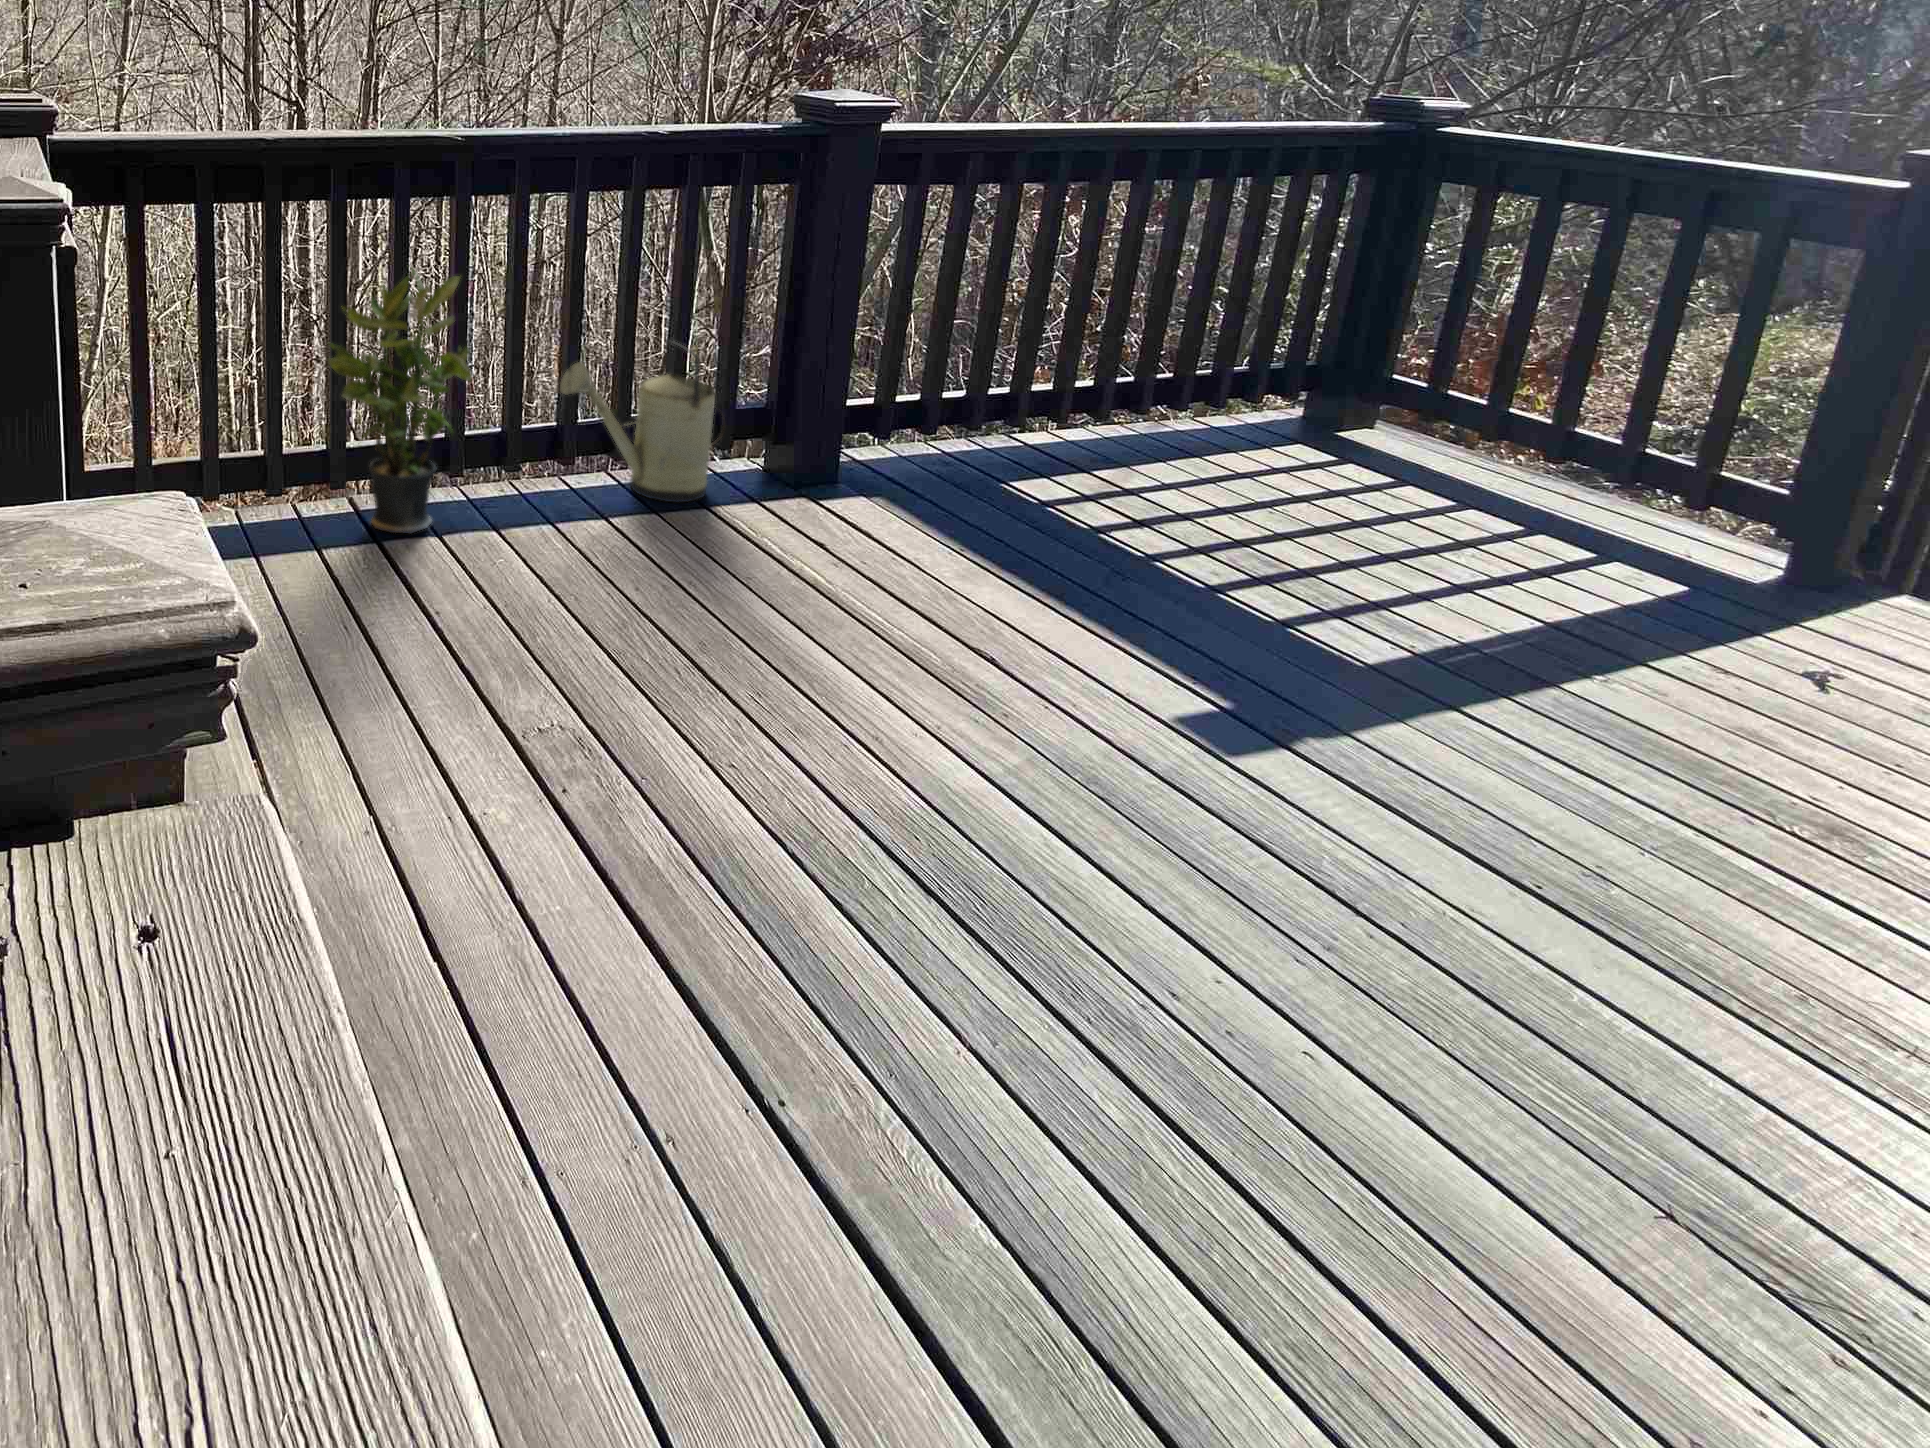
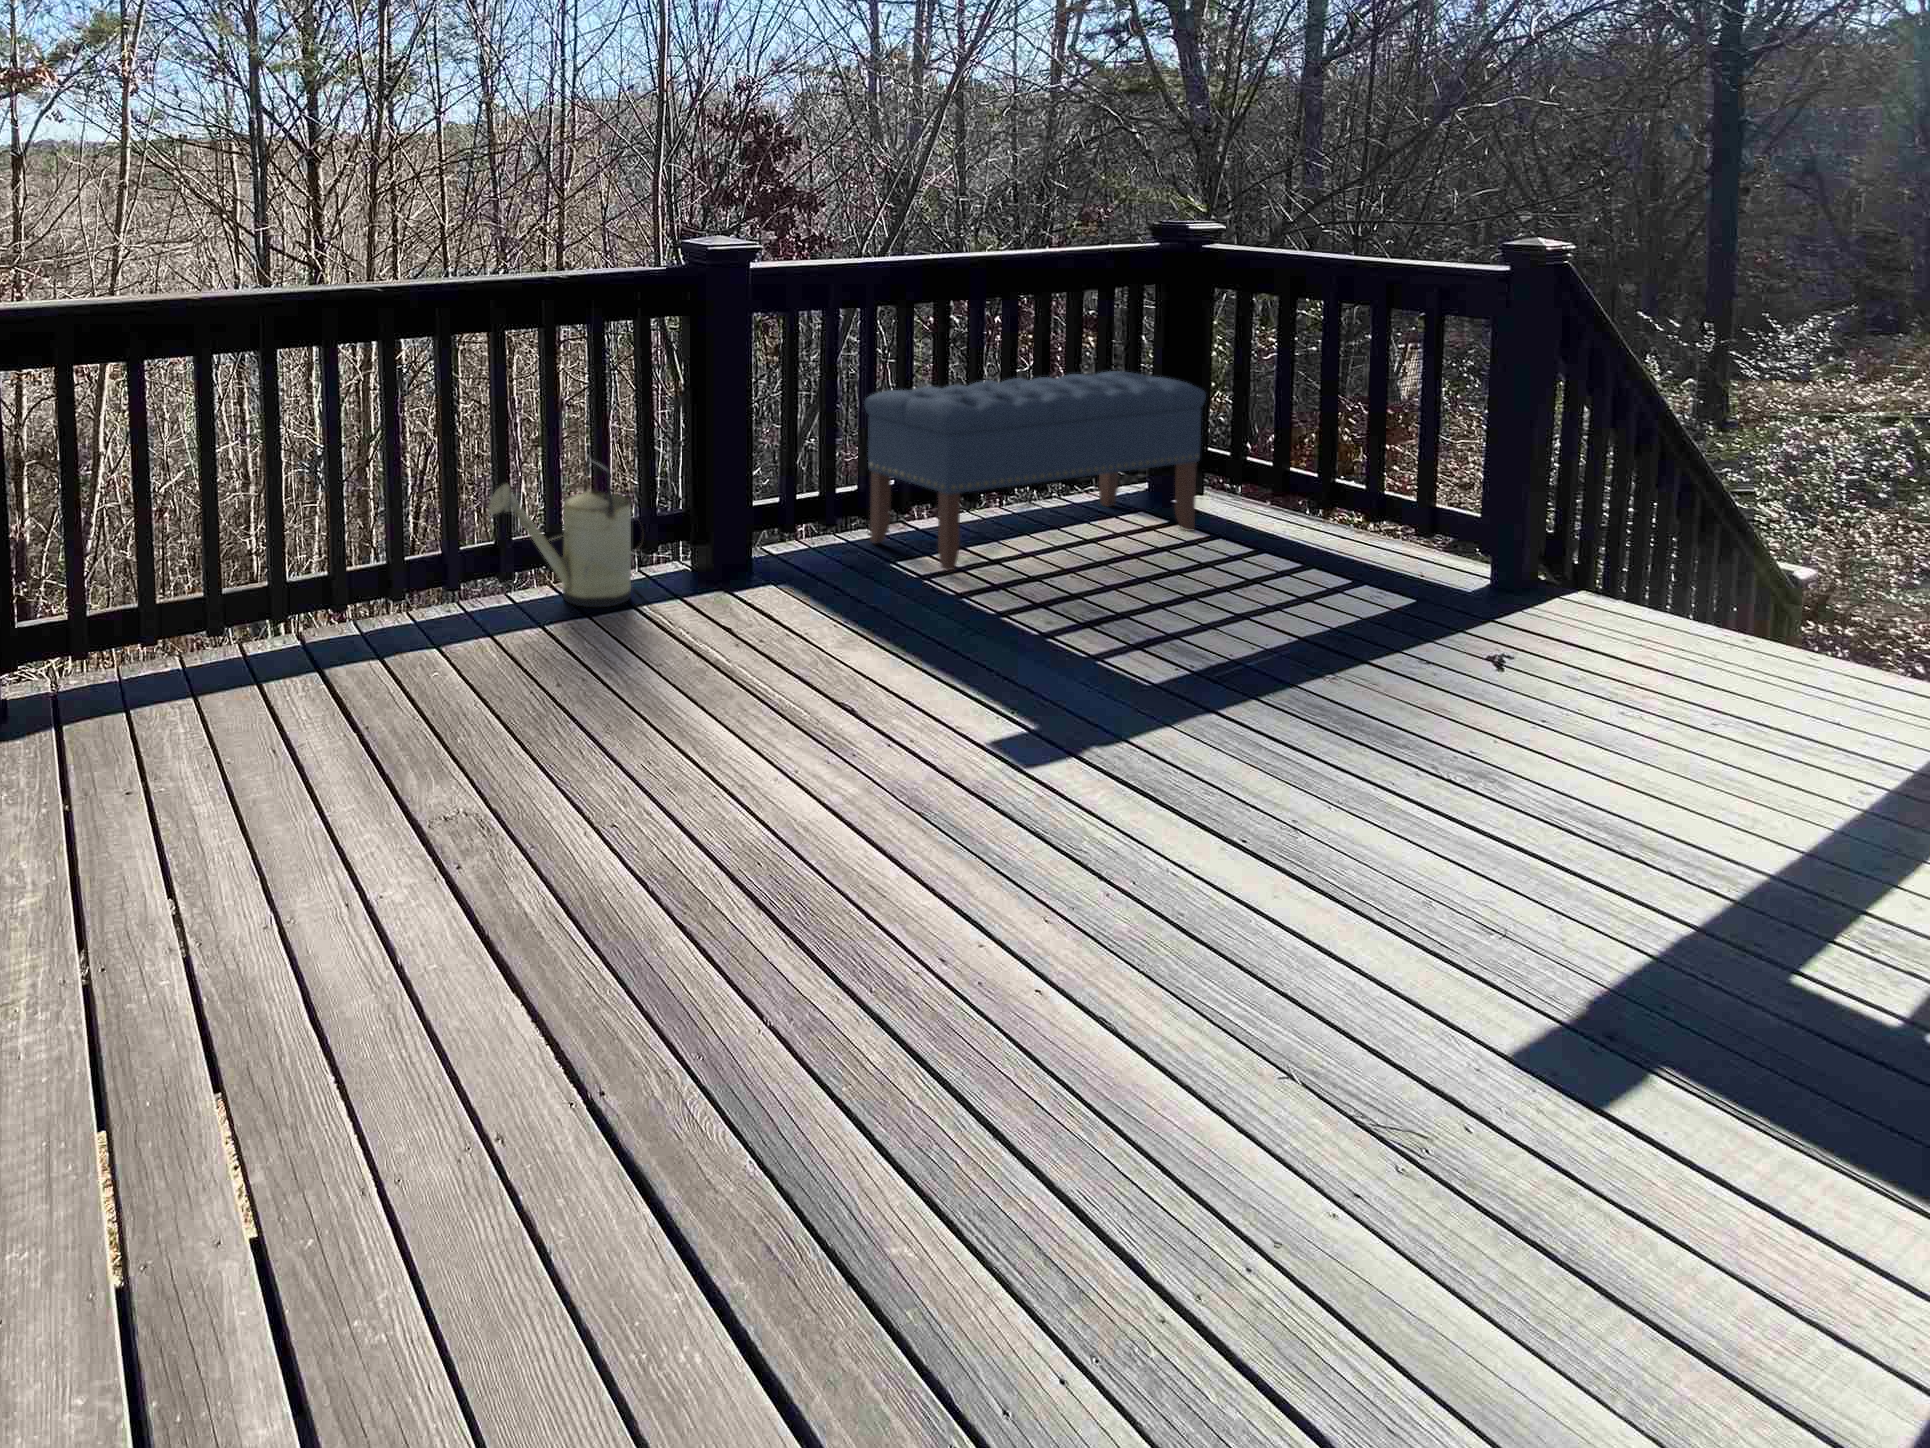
potted plant: present [328,269,472,534] -> none [259,404,397,654]
bench: none [967,274,1408,494] -> present [864,371,1206,571]

